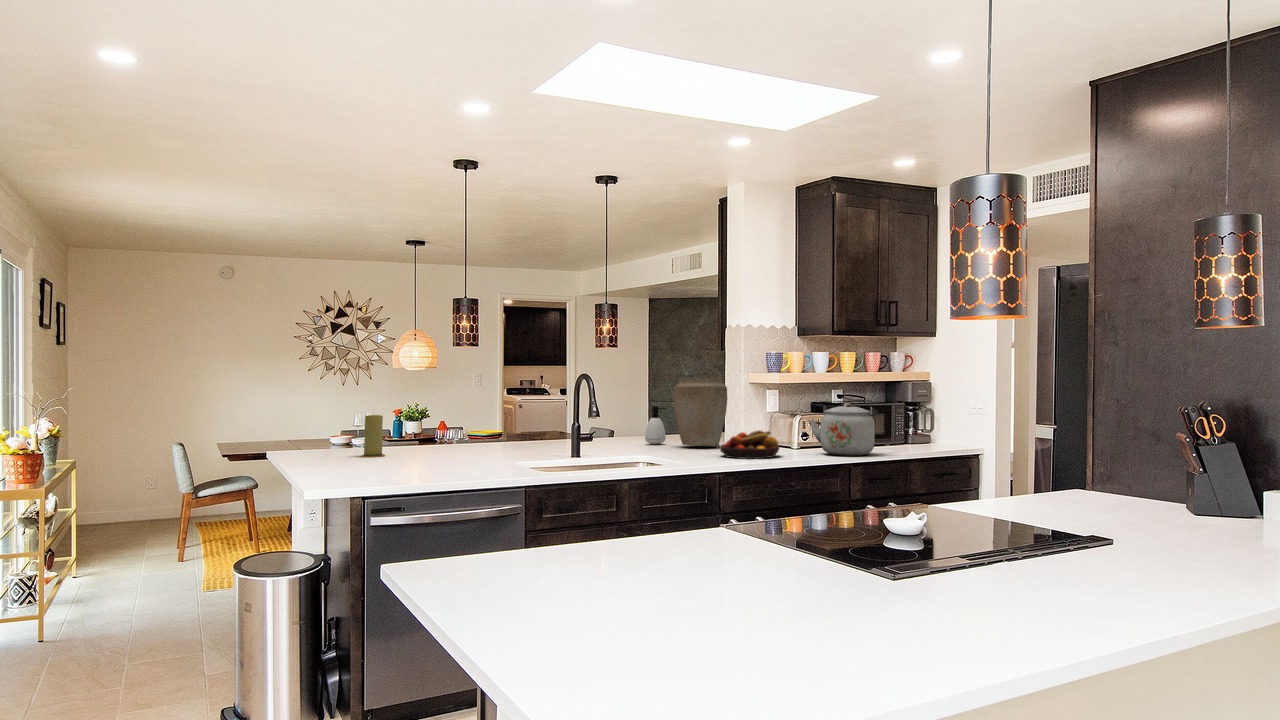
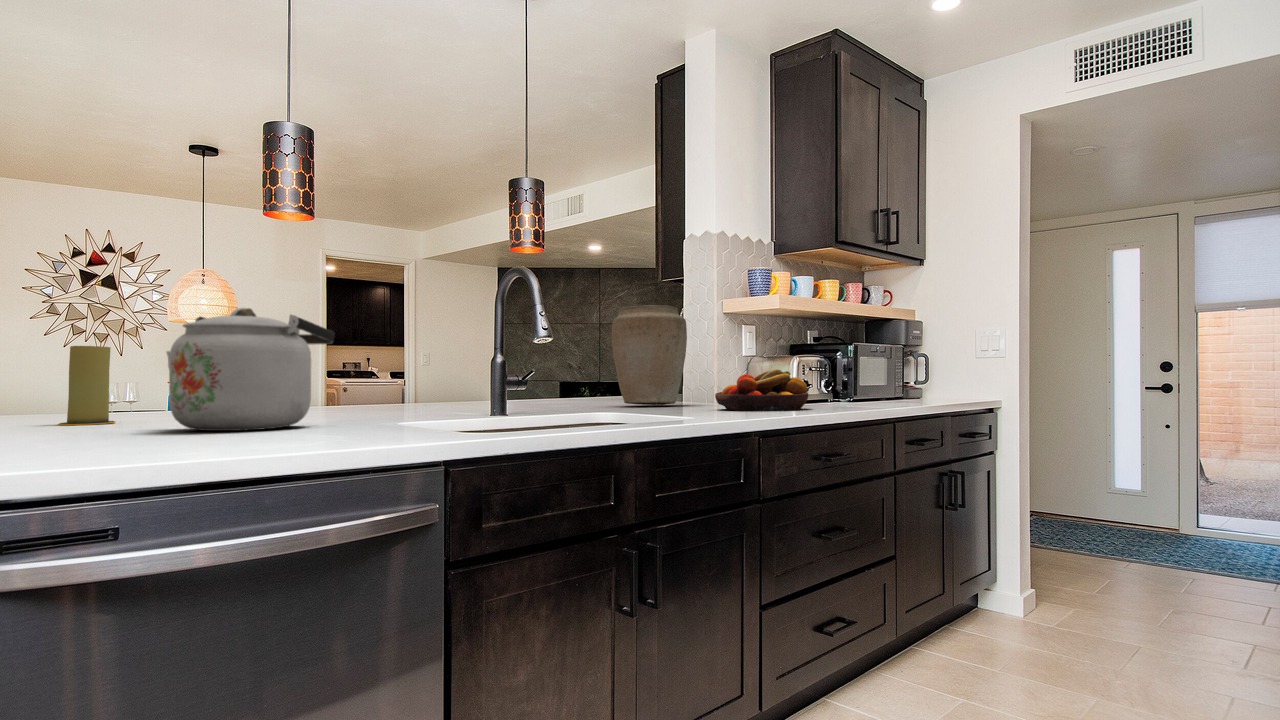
kettle: present [810,403,878,456] -> present [166,308,335,431]
soap dispenser: present [645,406,666,444] -> none [562,352,592,406]

